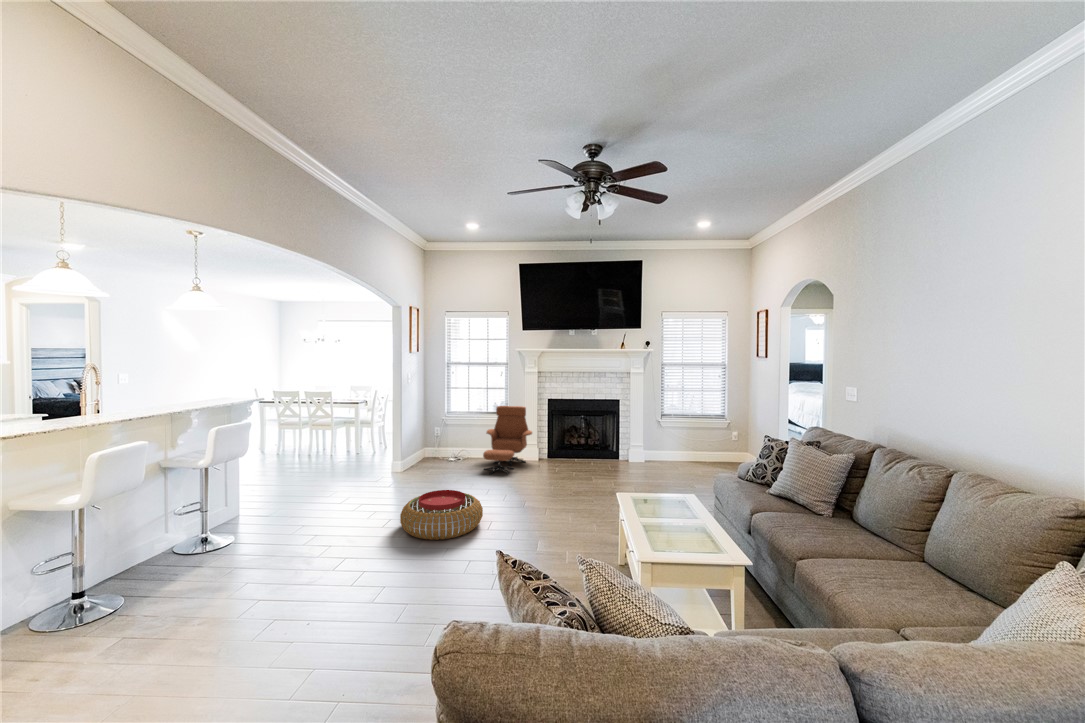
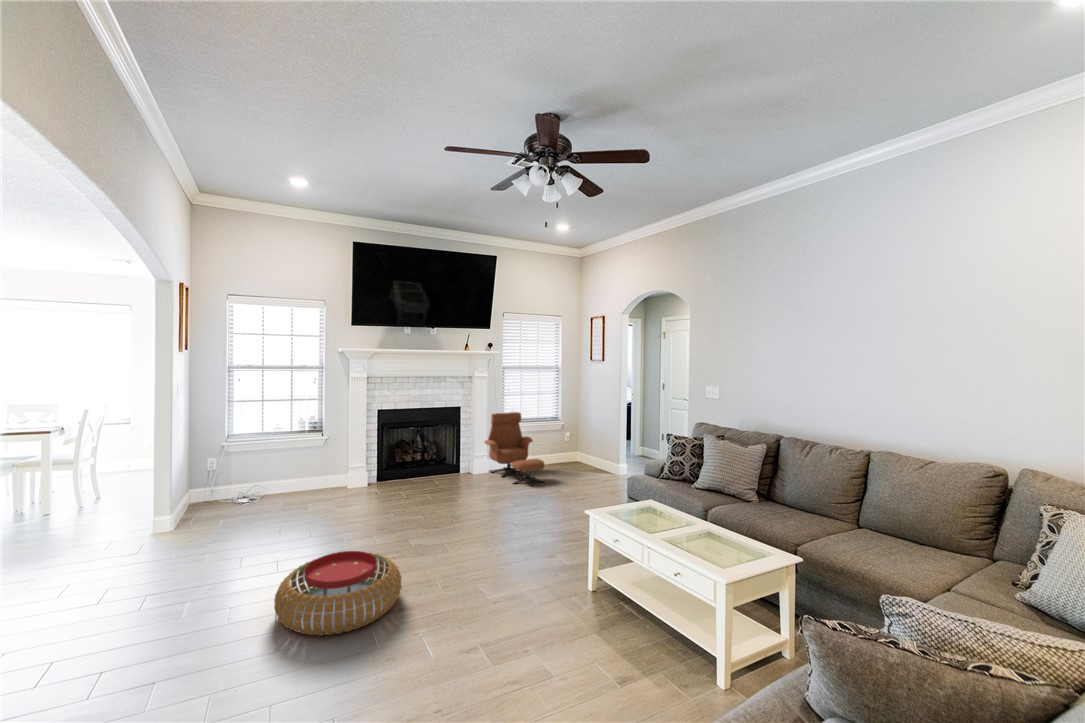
lounge chair: present [483,406,532,474] -> present [485,412,545,486]

